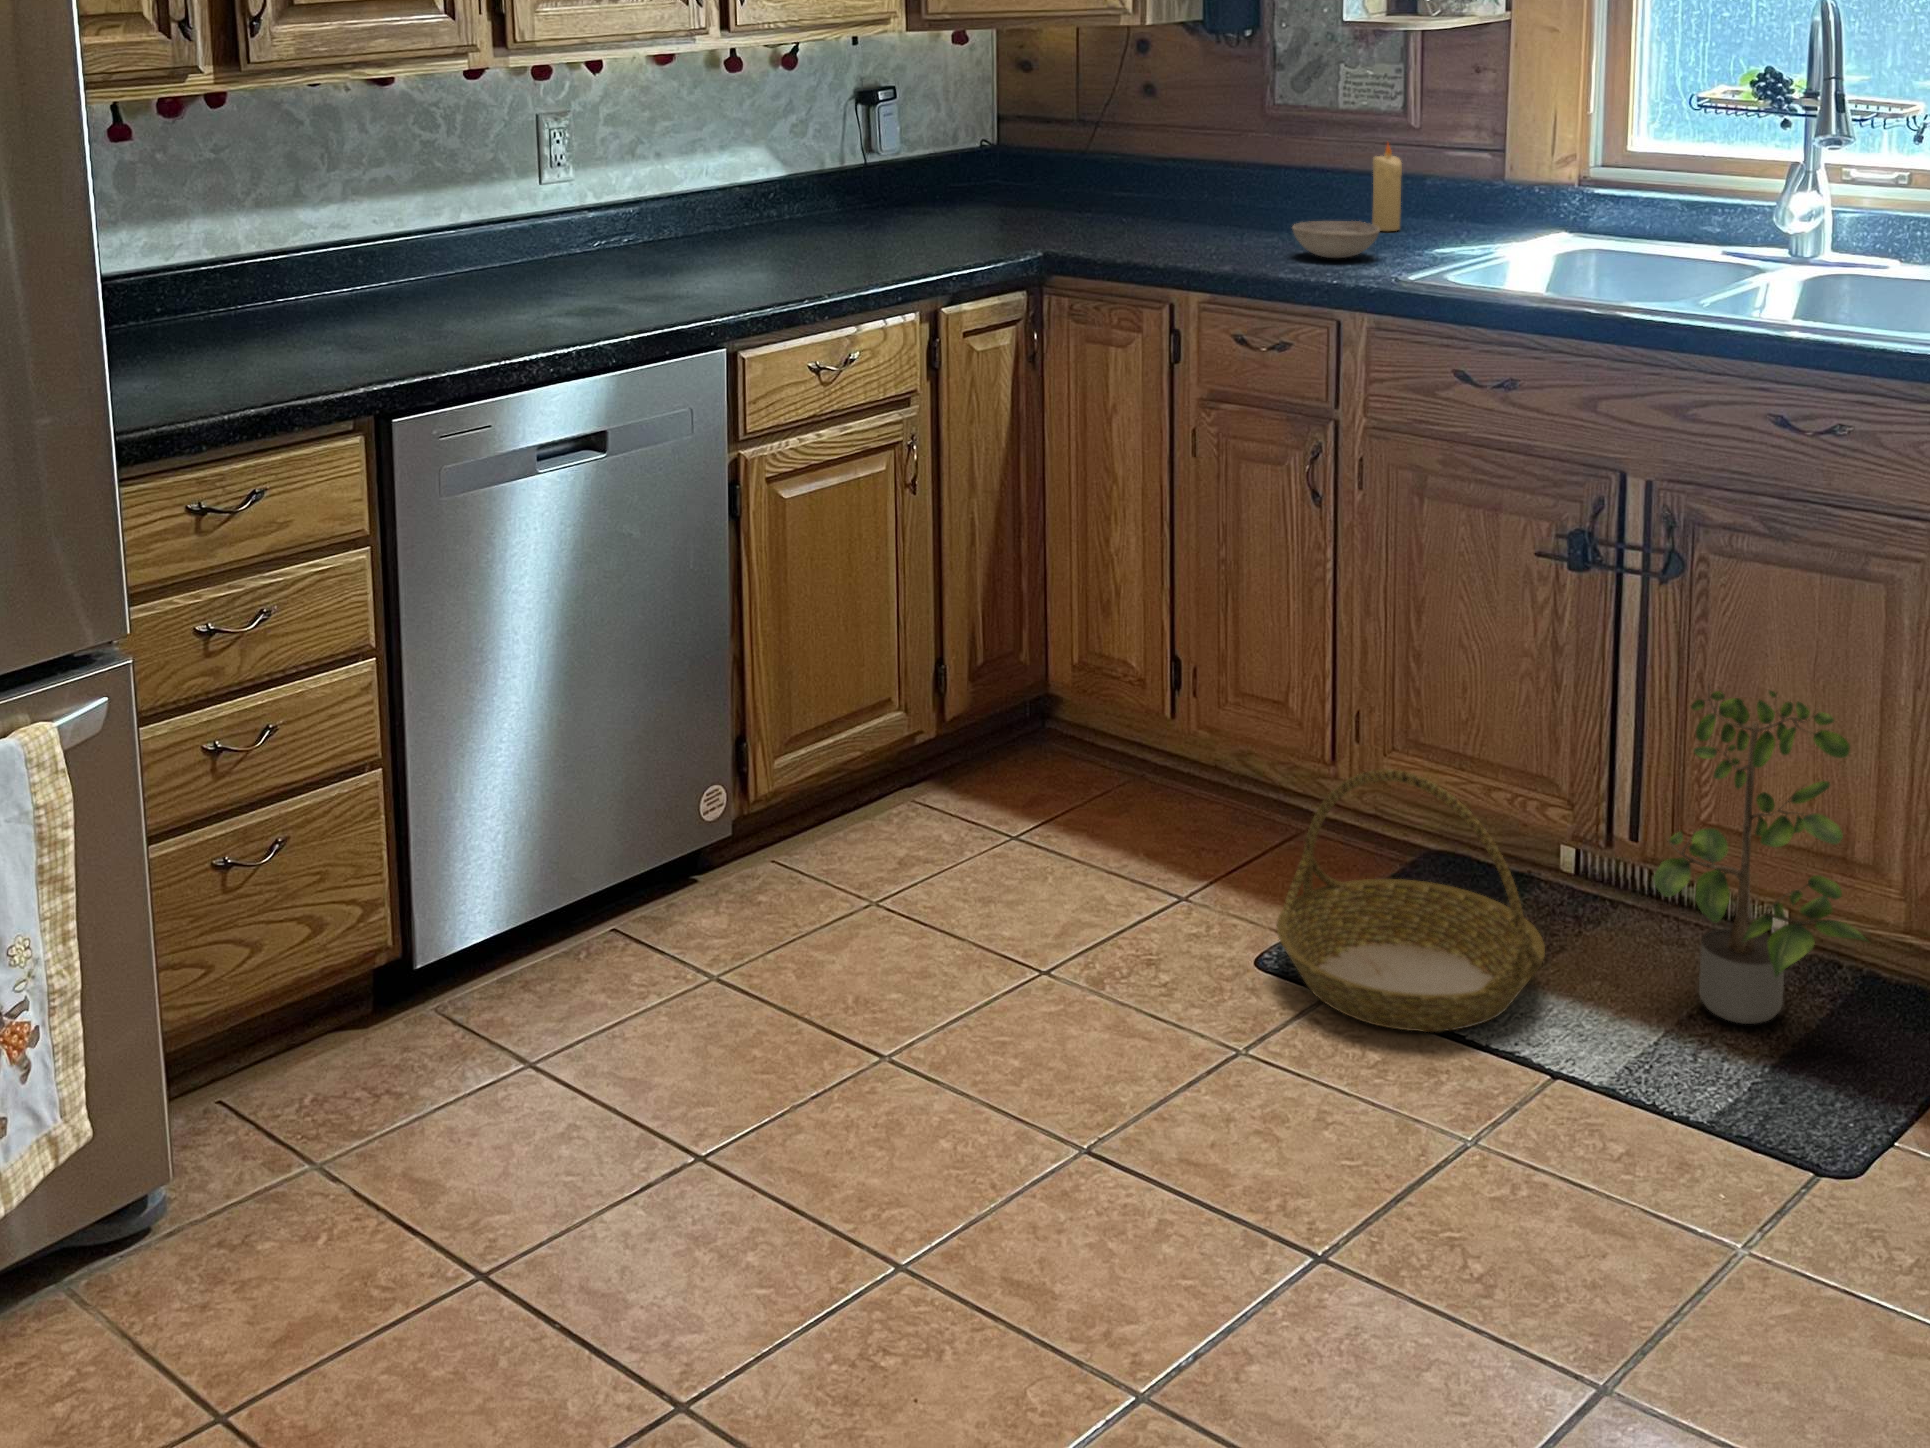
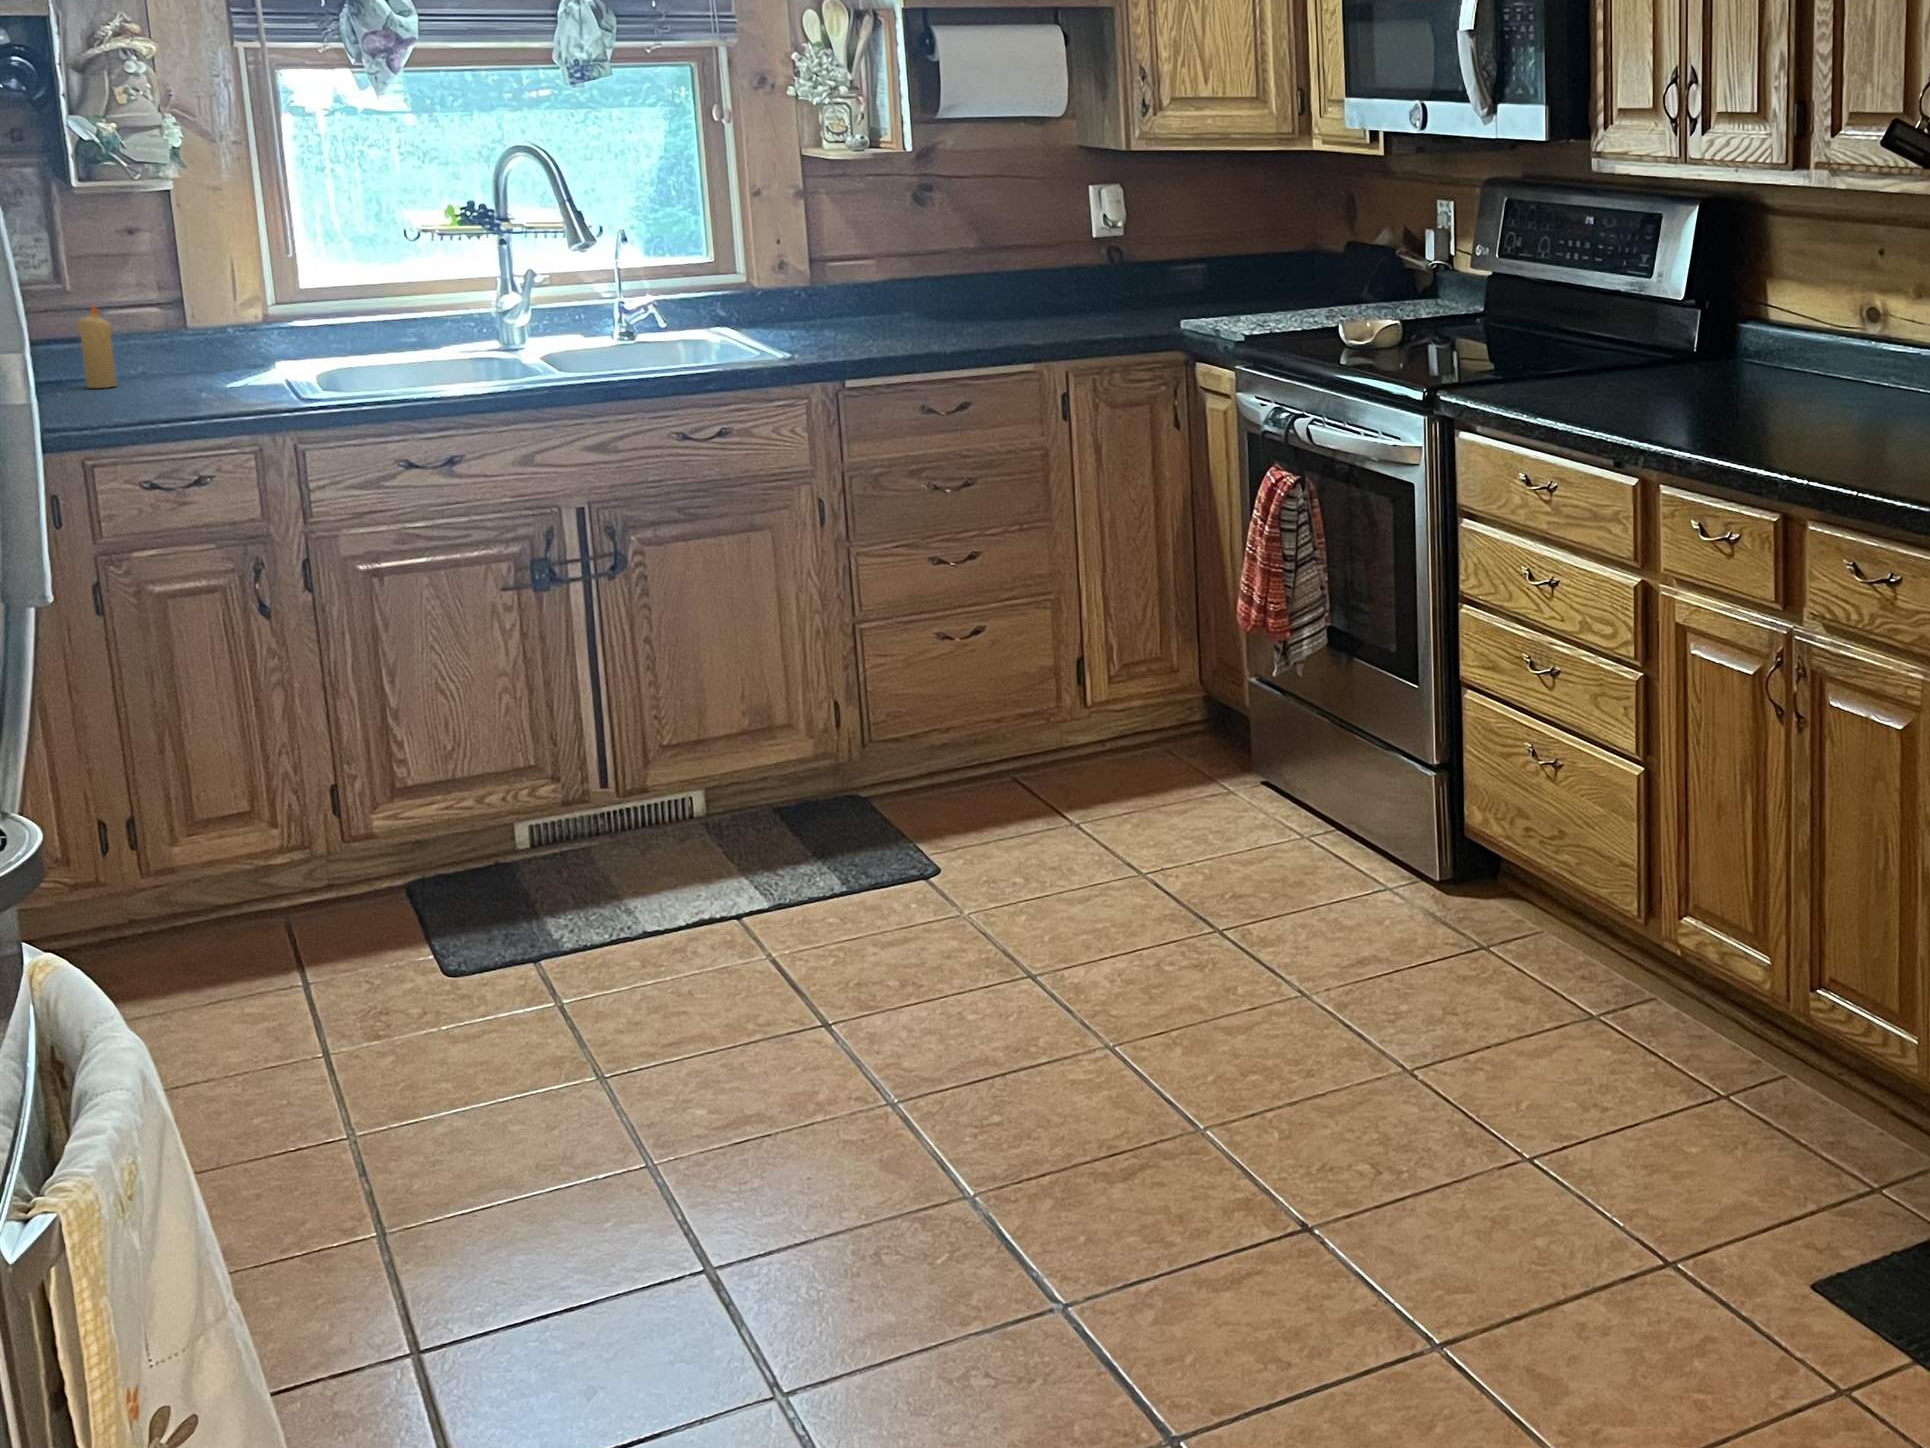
bowl: present [1293,221,1380,258] -> none [113,369,207,404]
potted plant: present [1653,691,1868,1024] -> none [688,608,846,857]
basket: present [1276,769,1545,1032] -> none [449,758,678,960]

